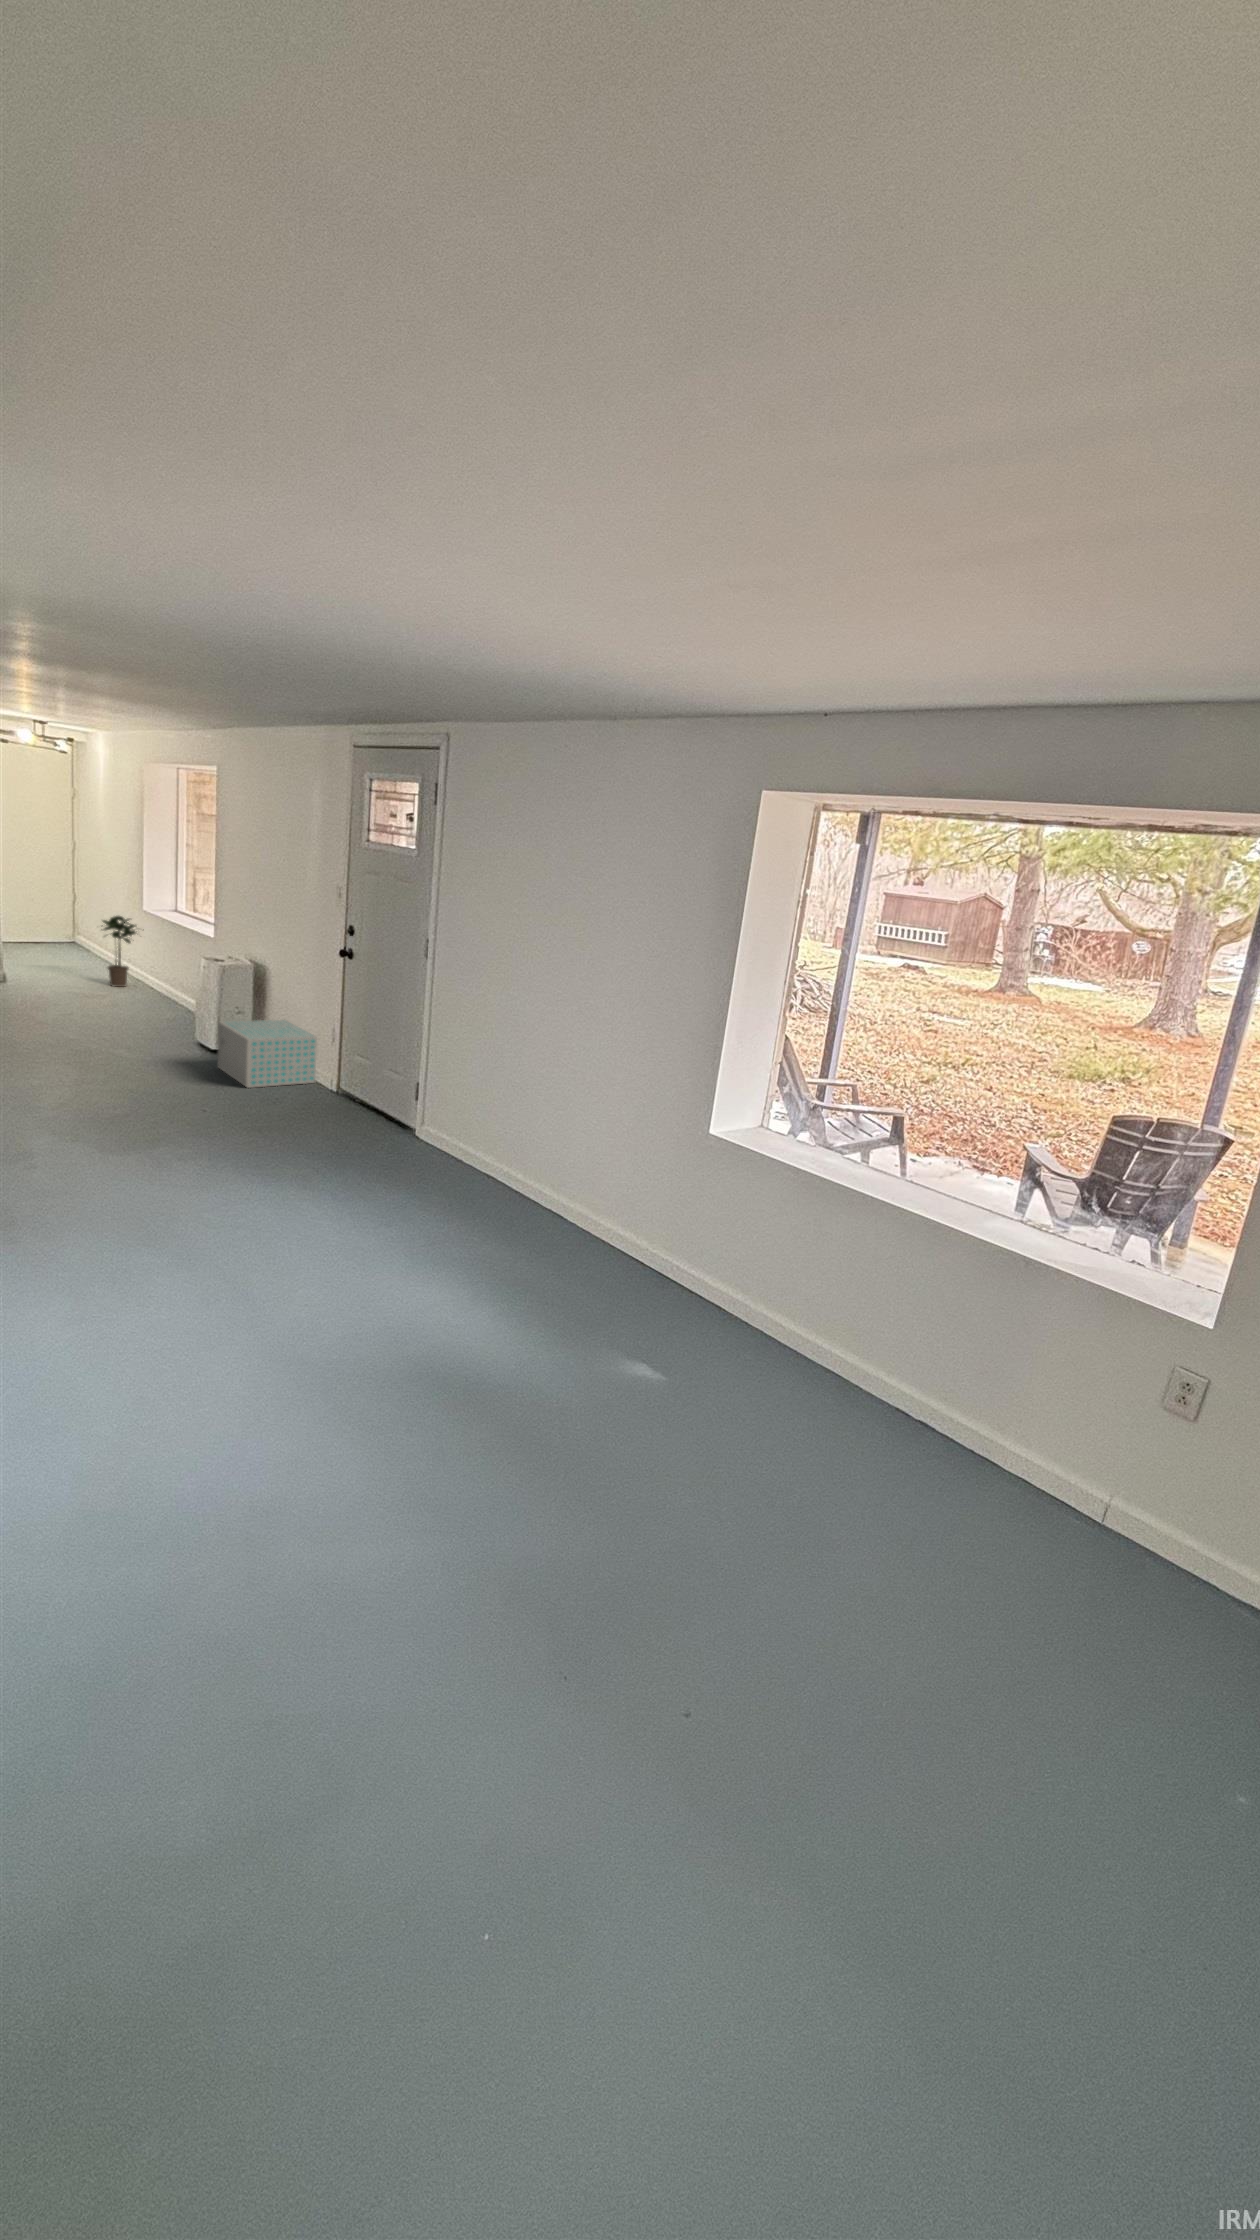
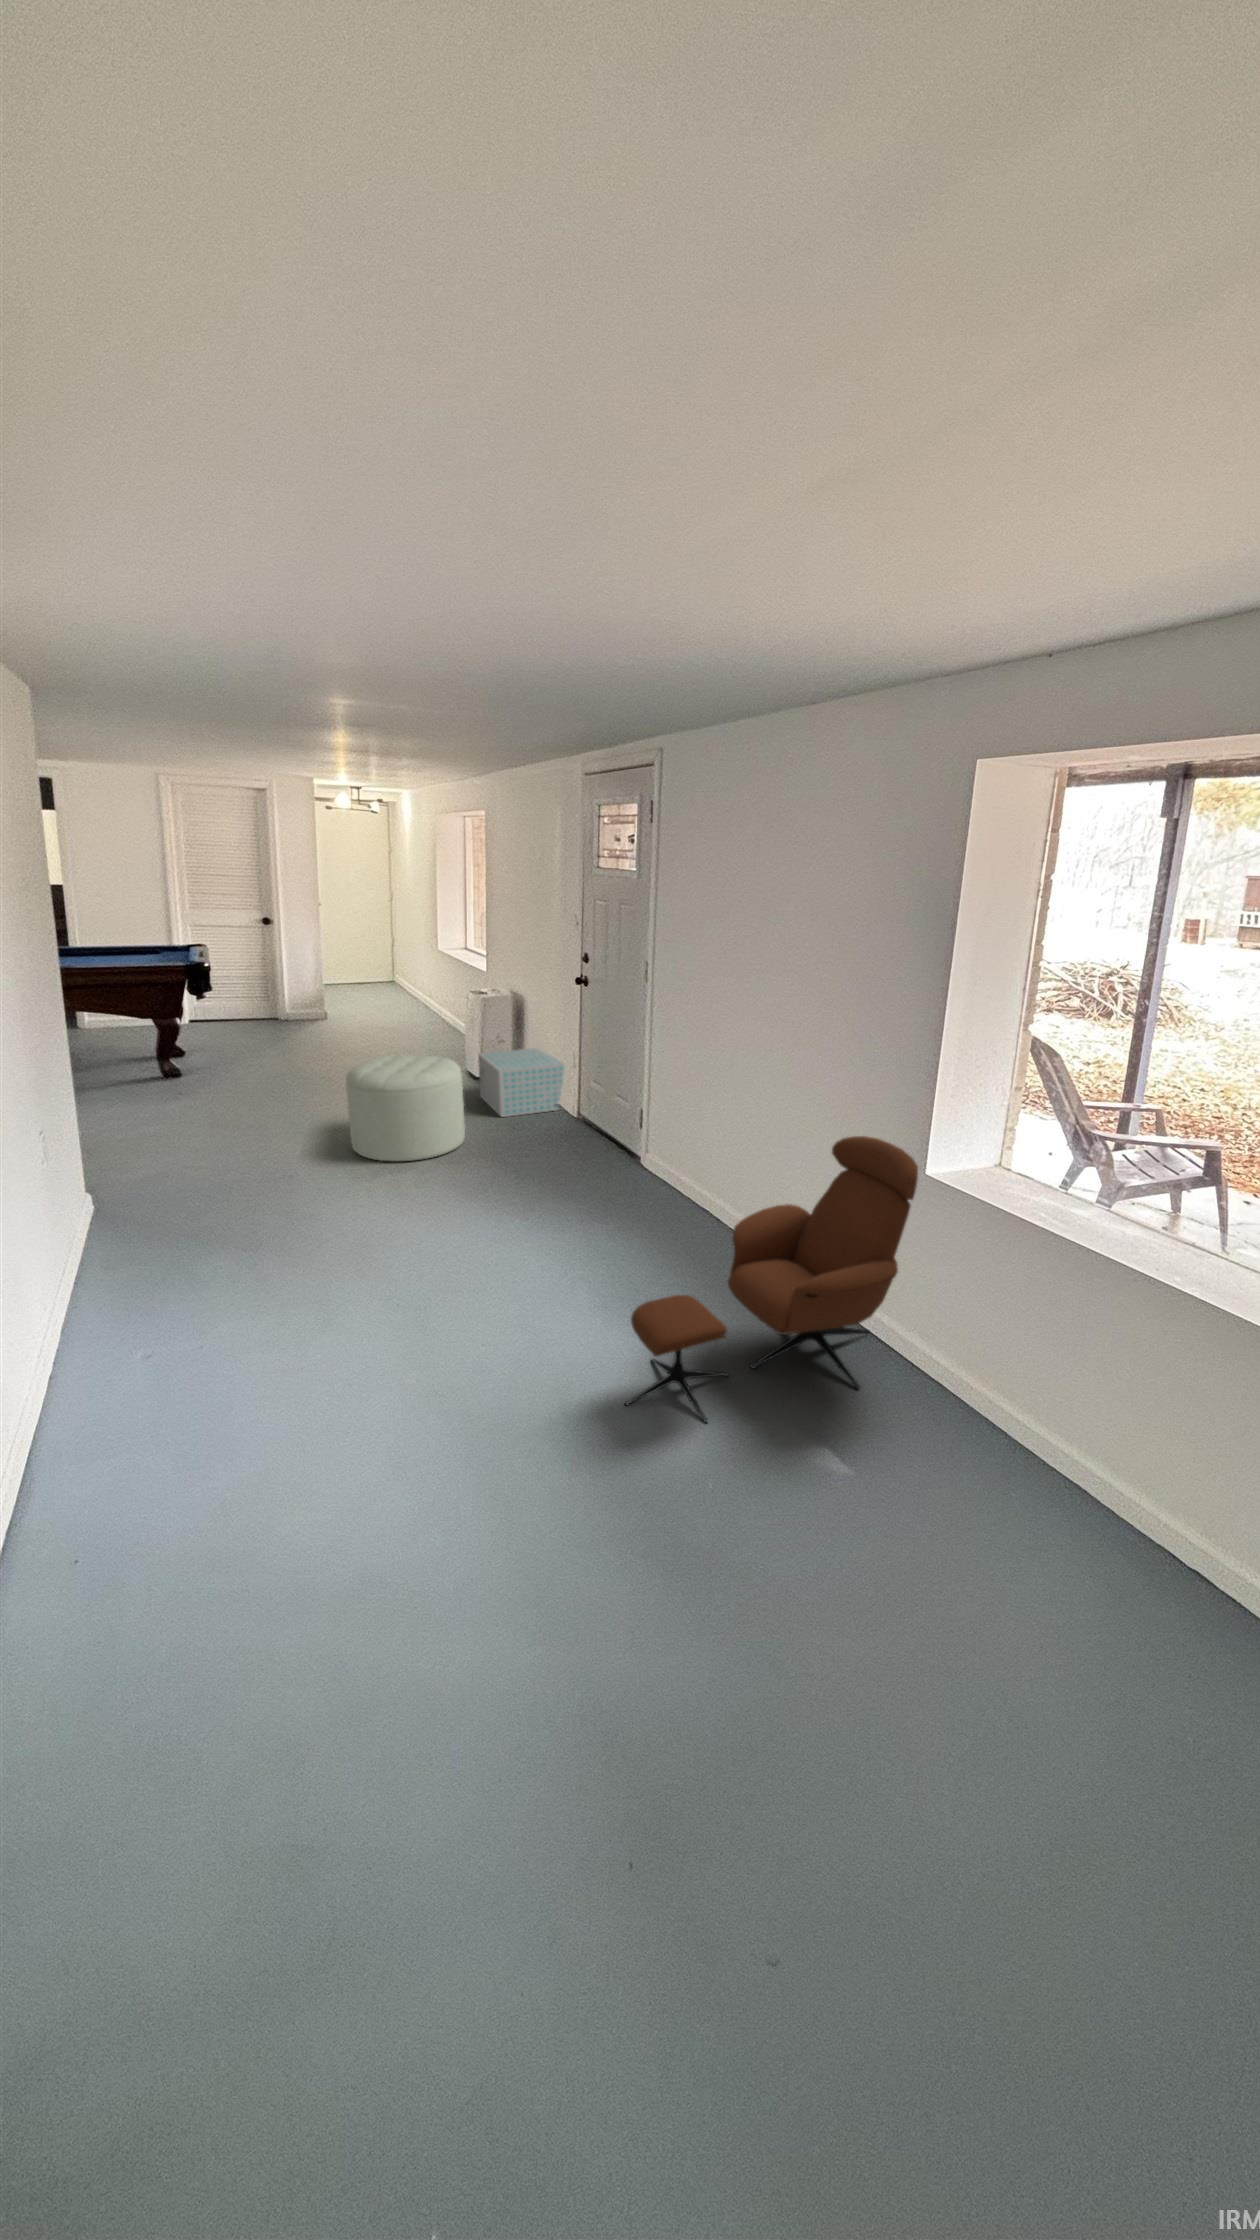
potted plant: present [103,916,136,987] -> none [398,957,436,1021]
ottoman: none [82,1016,214,1125] -> present [346,1055,465,1161]
lounge chair: none [427,1096,676,1330] -> present [625,1136,918,1422]

